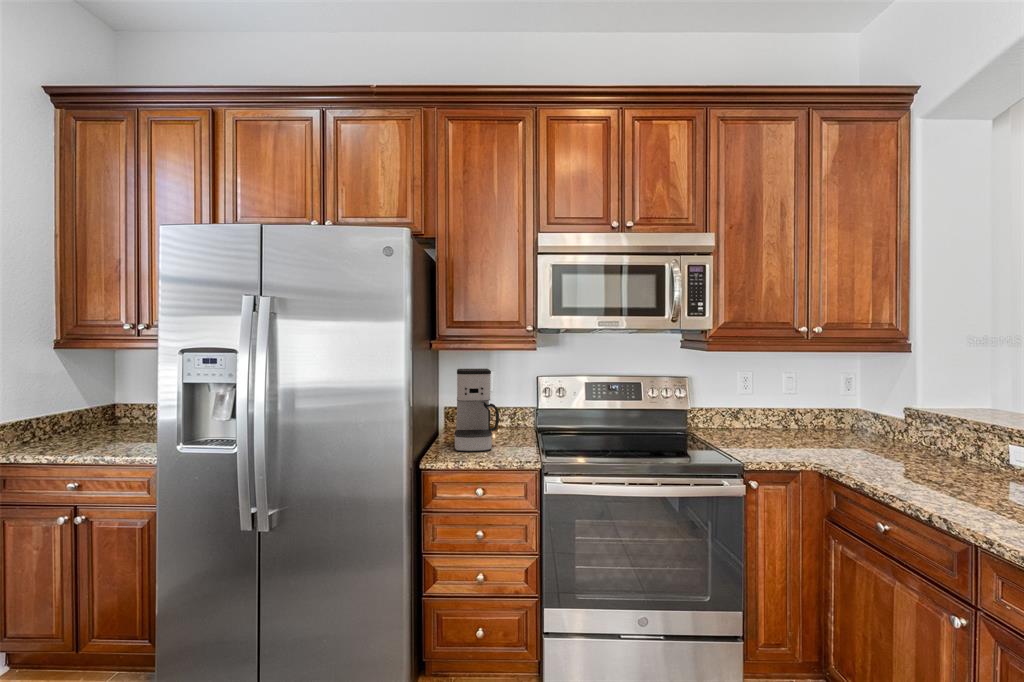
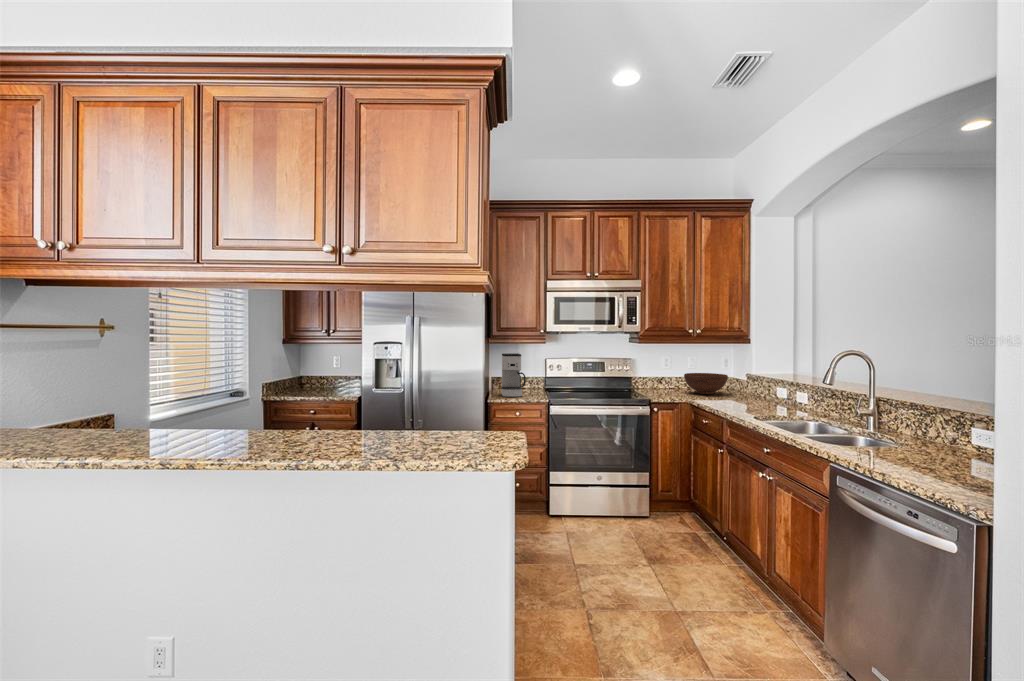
fruit bowl: none [781,403,870,444] -> present [684,373,728,394]

